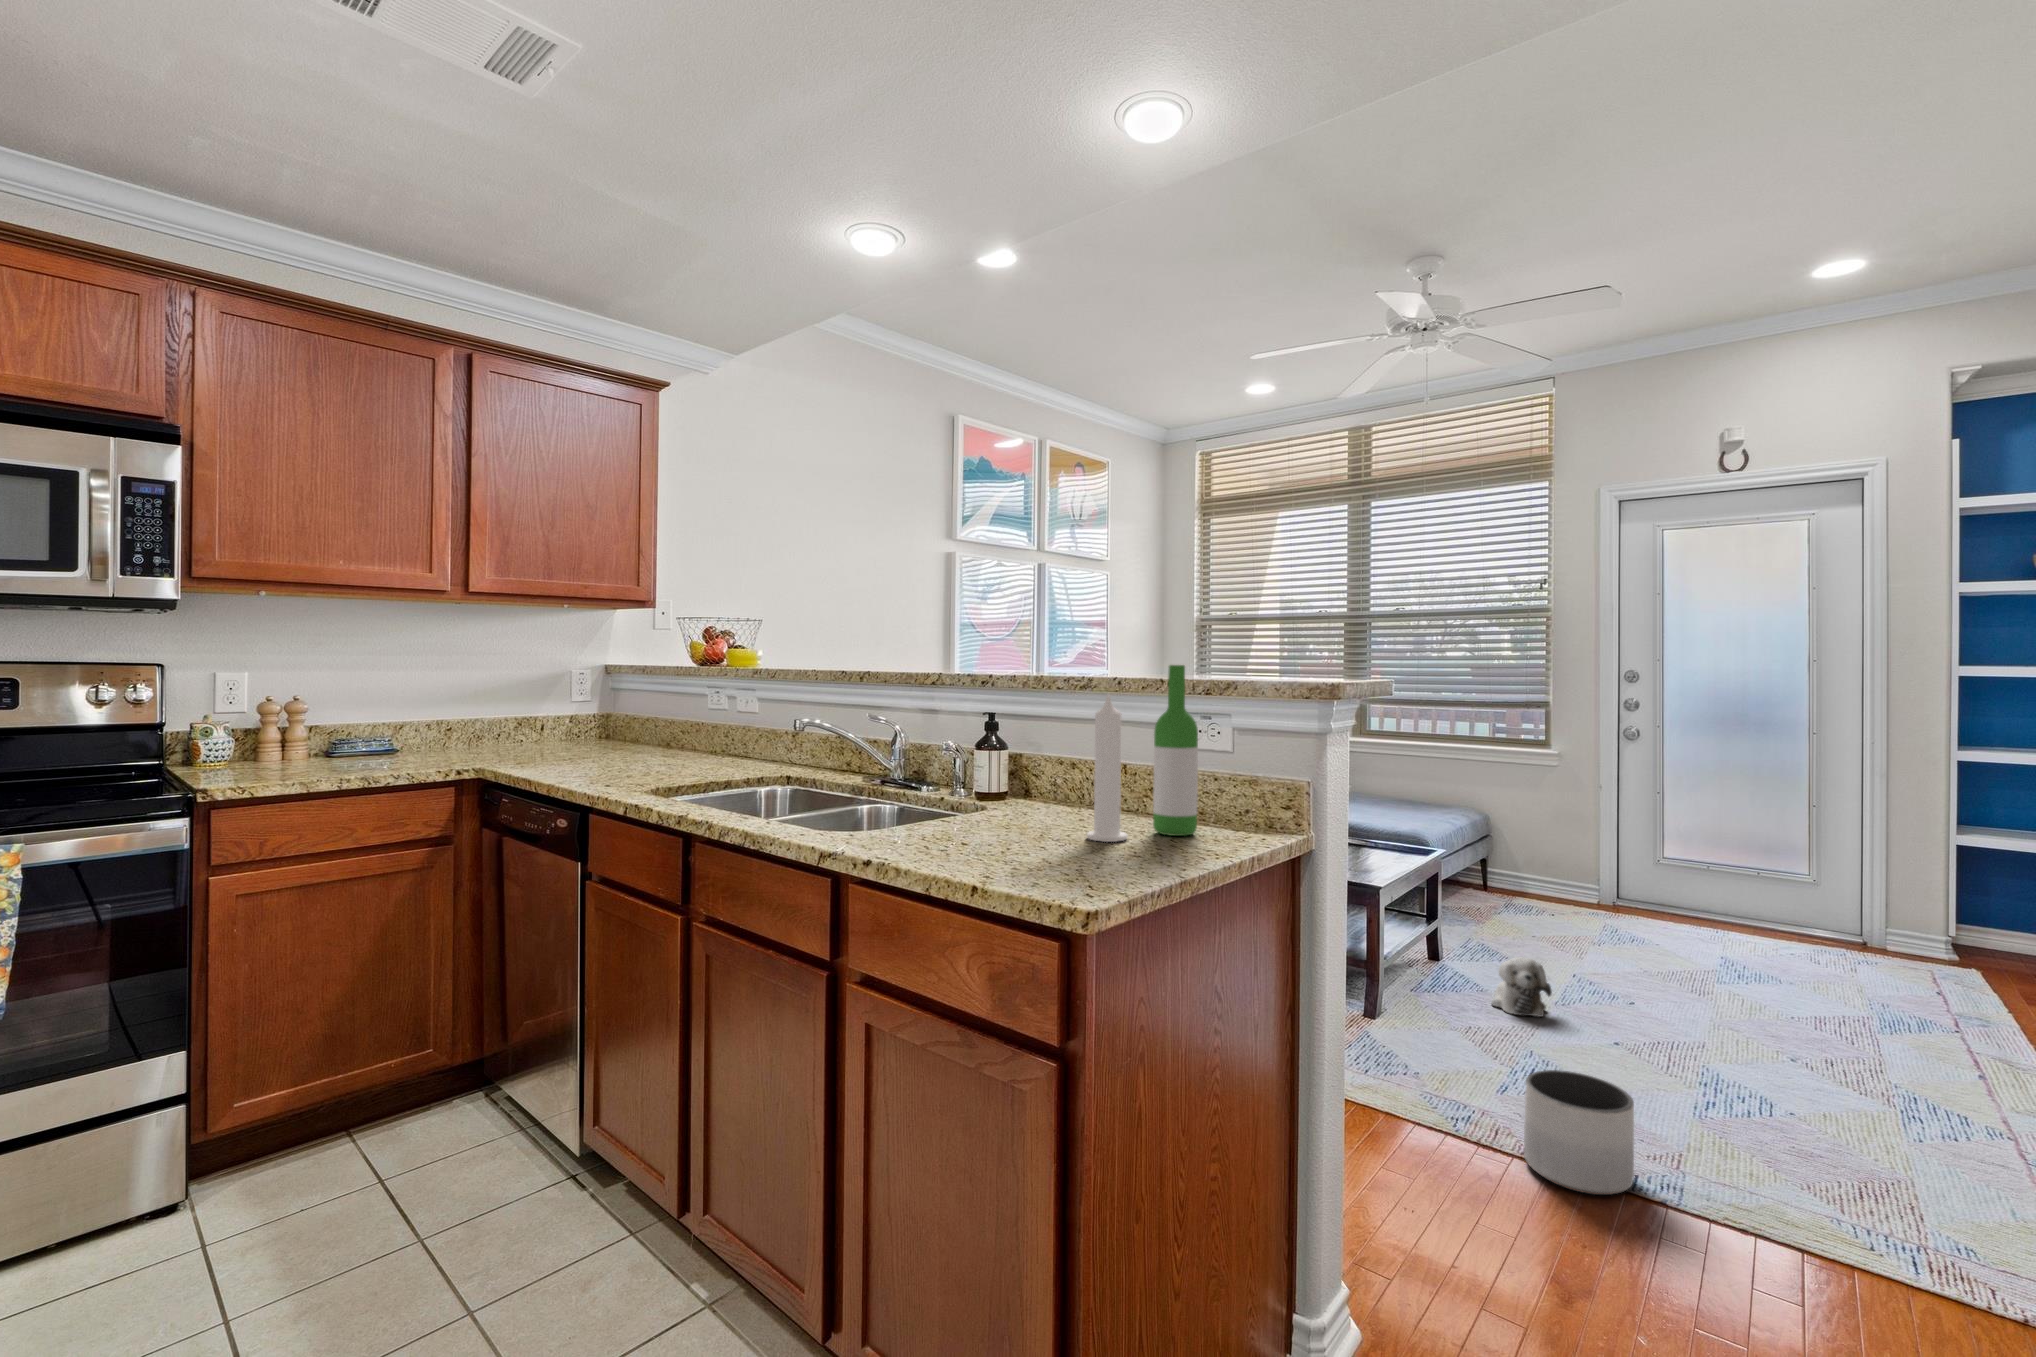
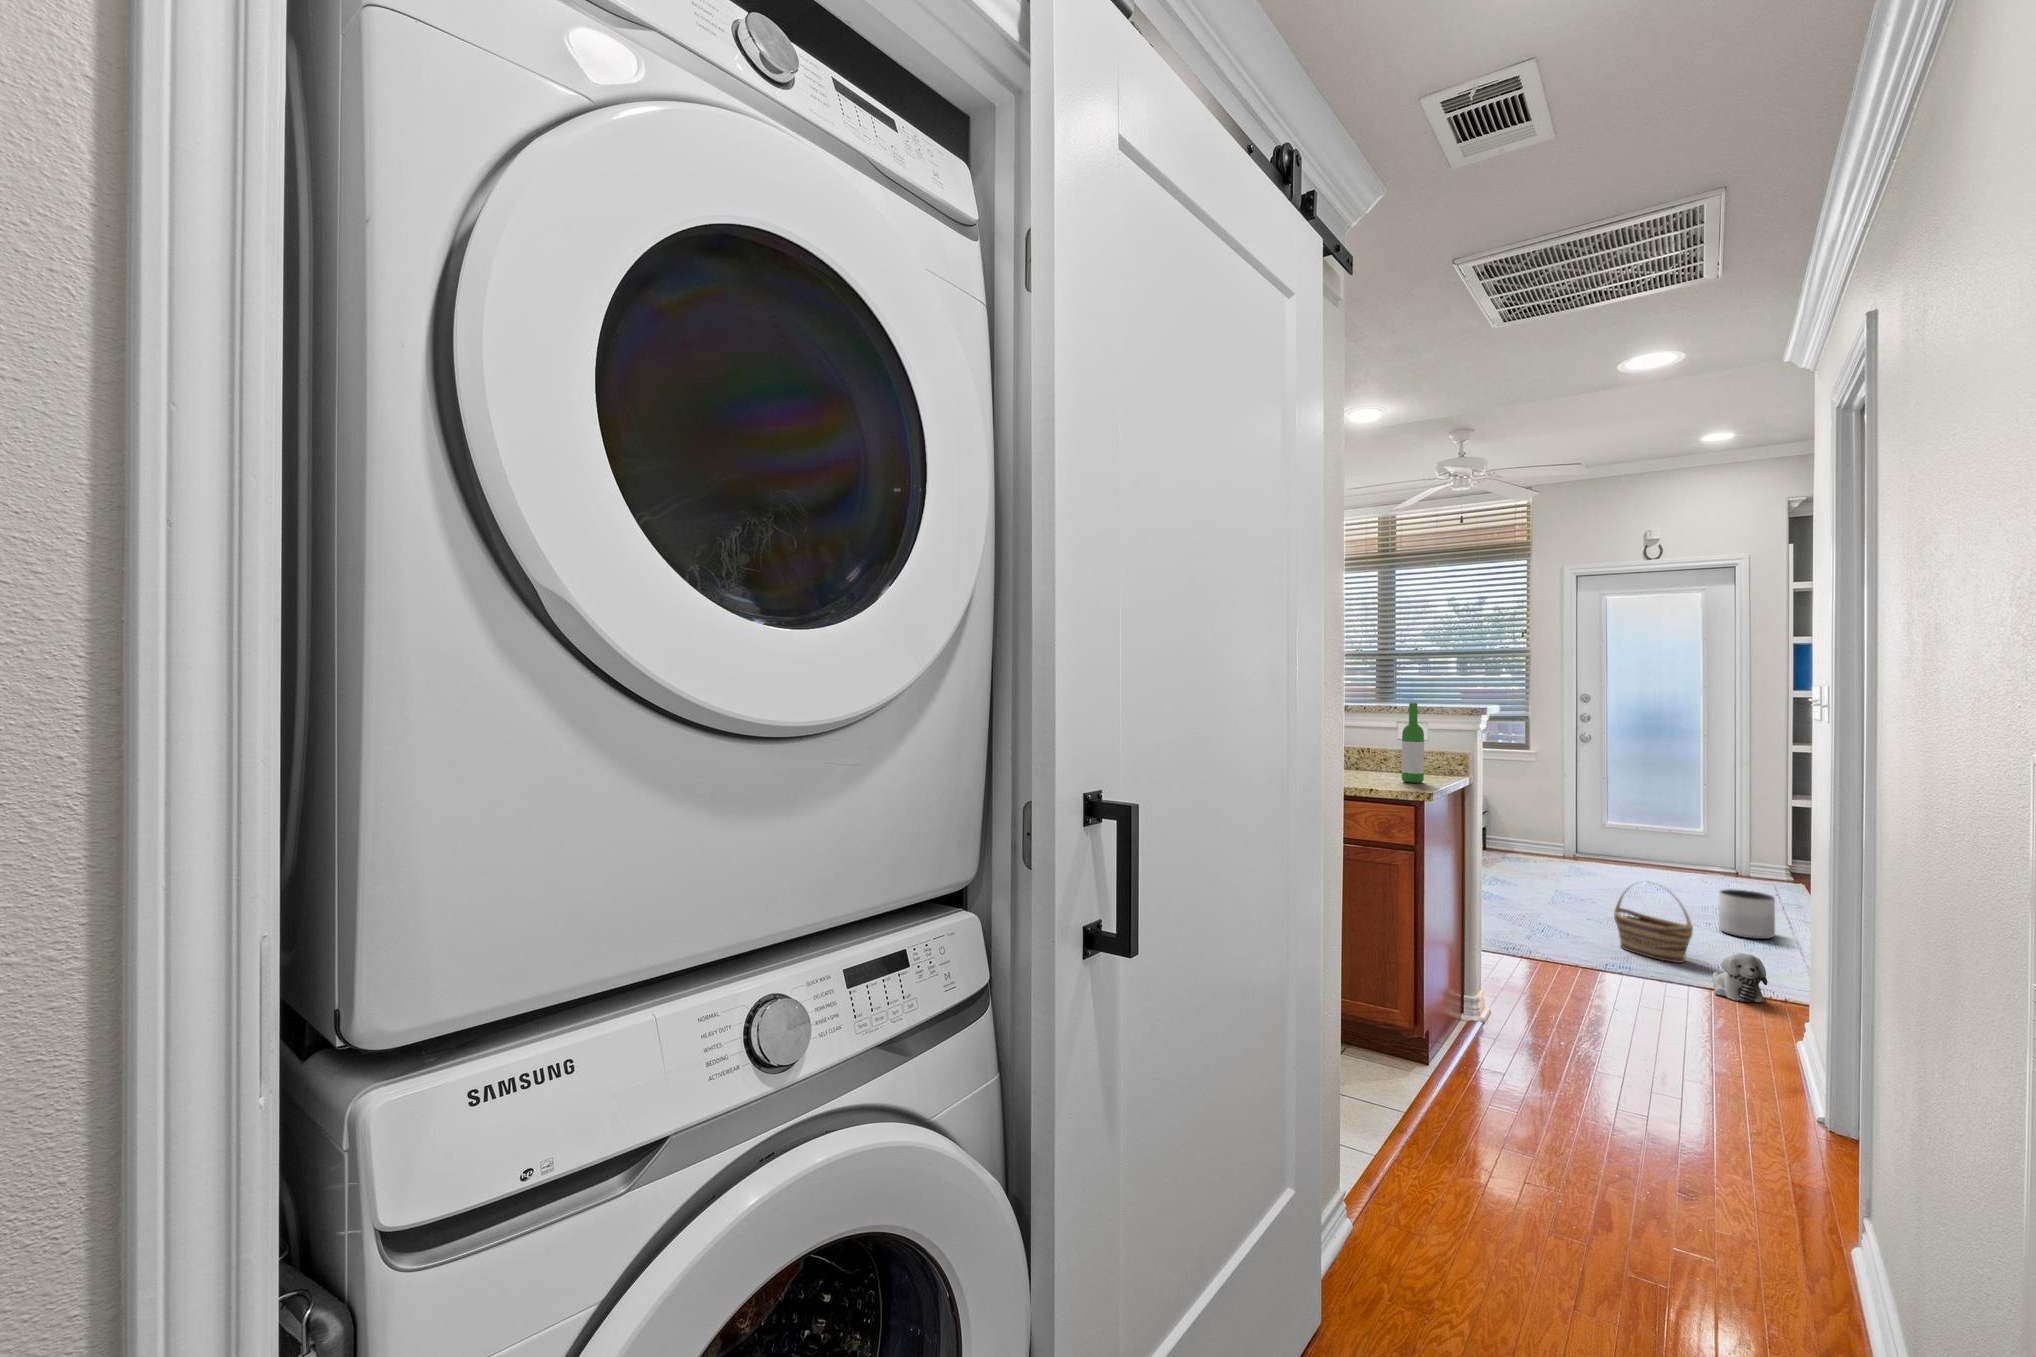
candle: present [1087,694,1128,842] -> none [1377,717,1397,785]
plush toy: present [1491,957,1552,1017] -> present [1712,953,1767,1002]
basket: none [1649,996,1796,1157] -> present [1614,883,1693,963]
planter: present [1524,1070,1634,1195] -> present [1719,889,1775,939]

